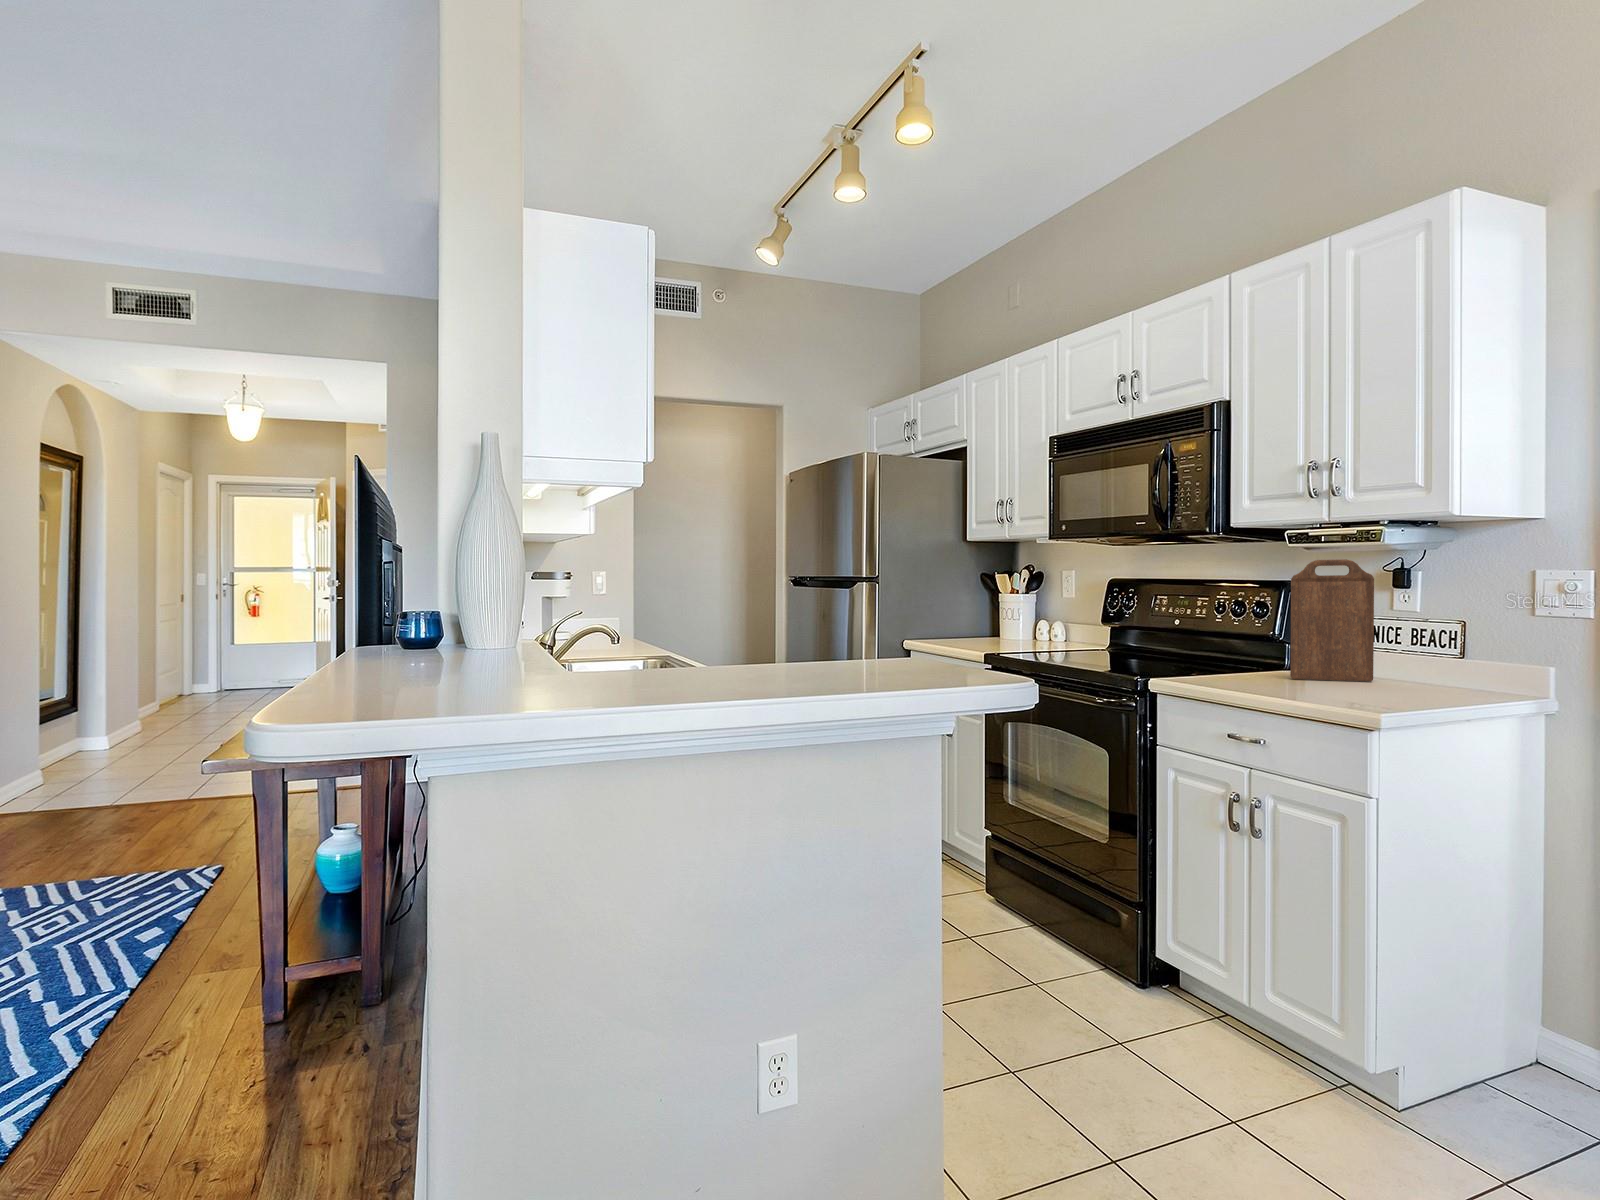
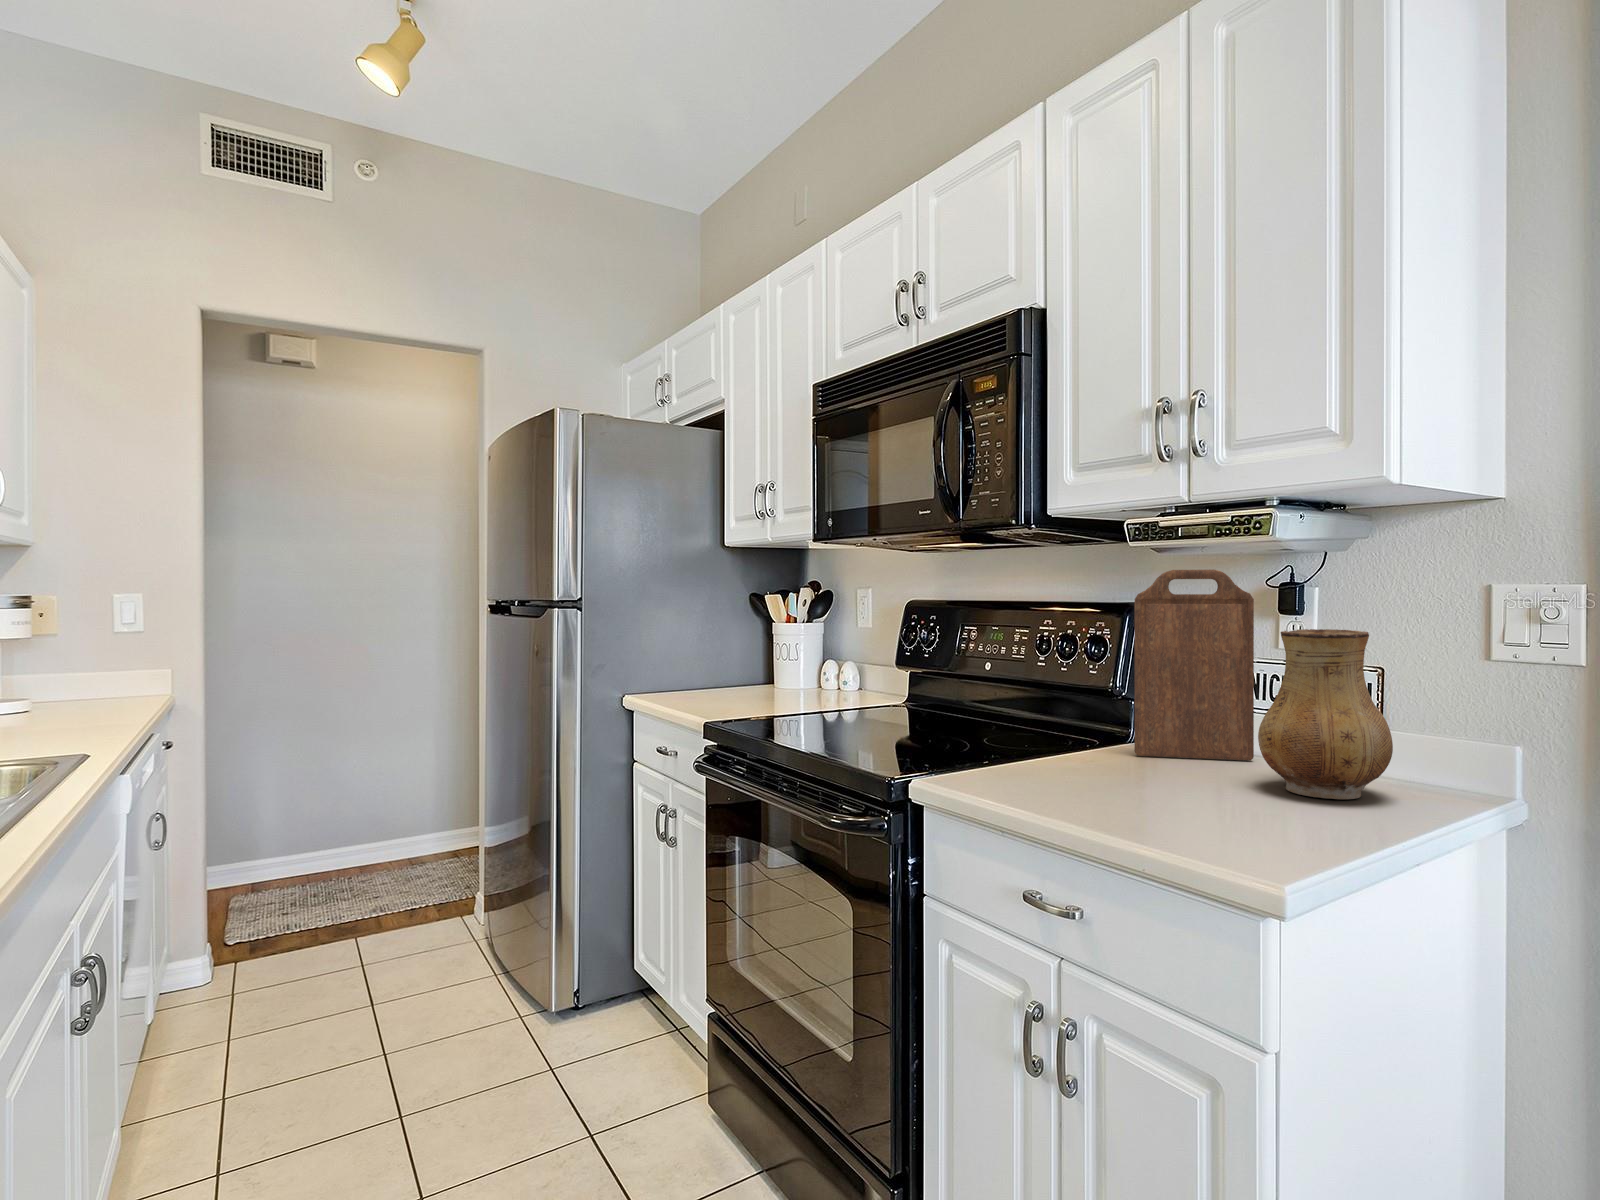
ceramic pitcher: none [1375,597,1462,698] -> present [1258,629,1393,799]

